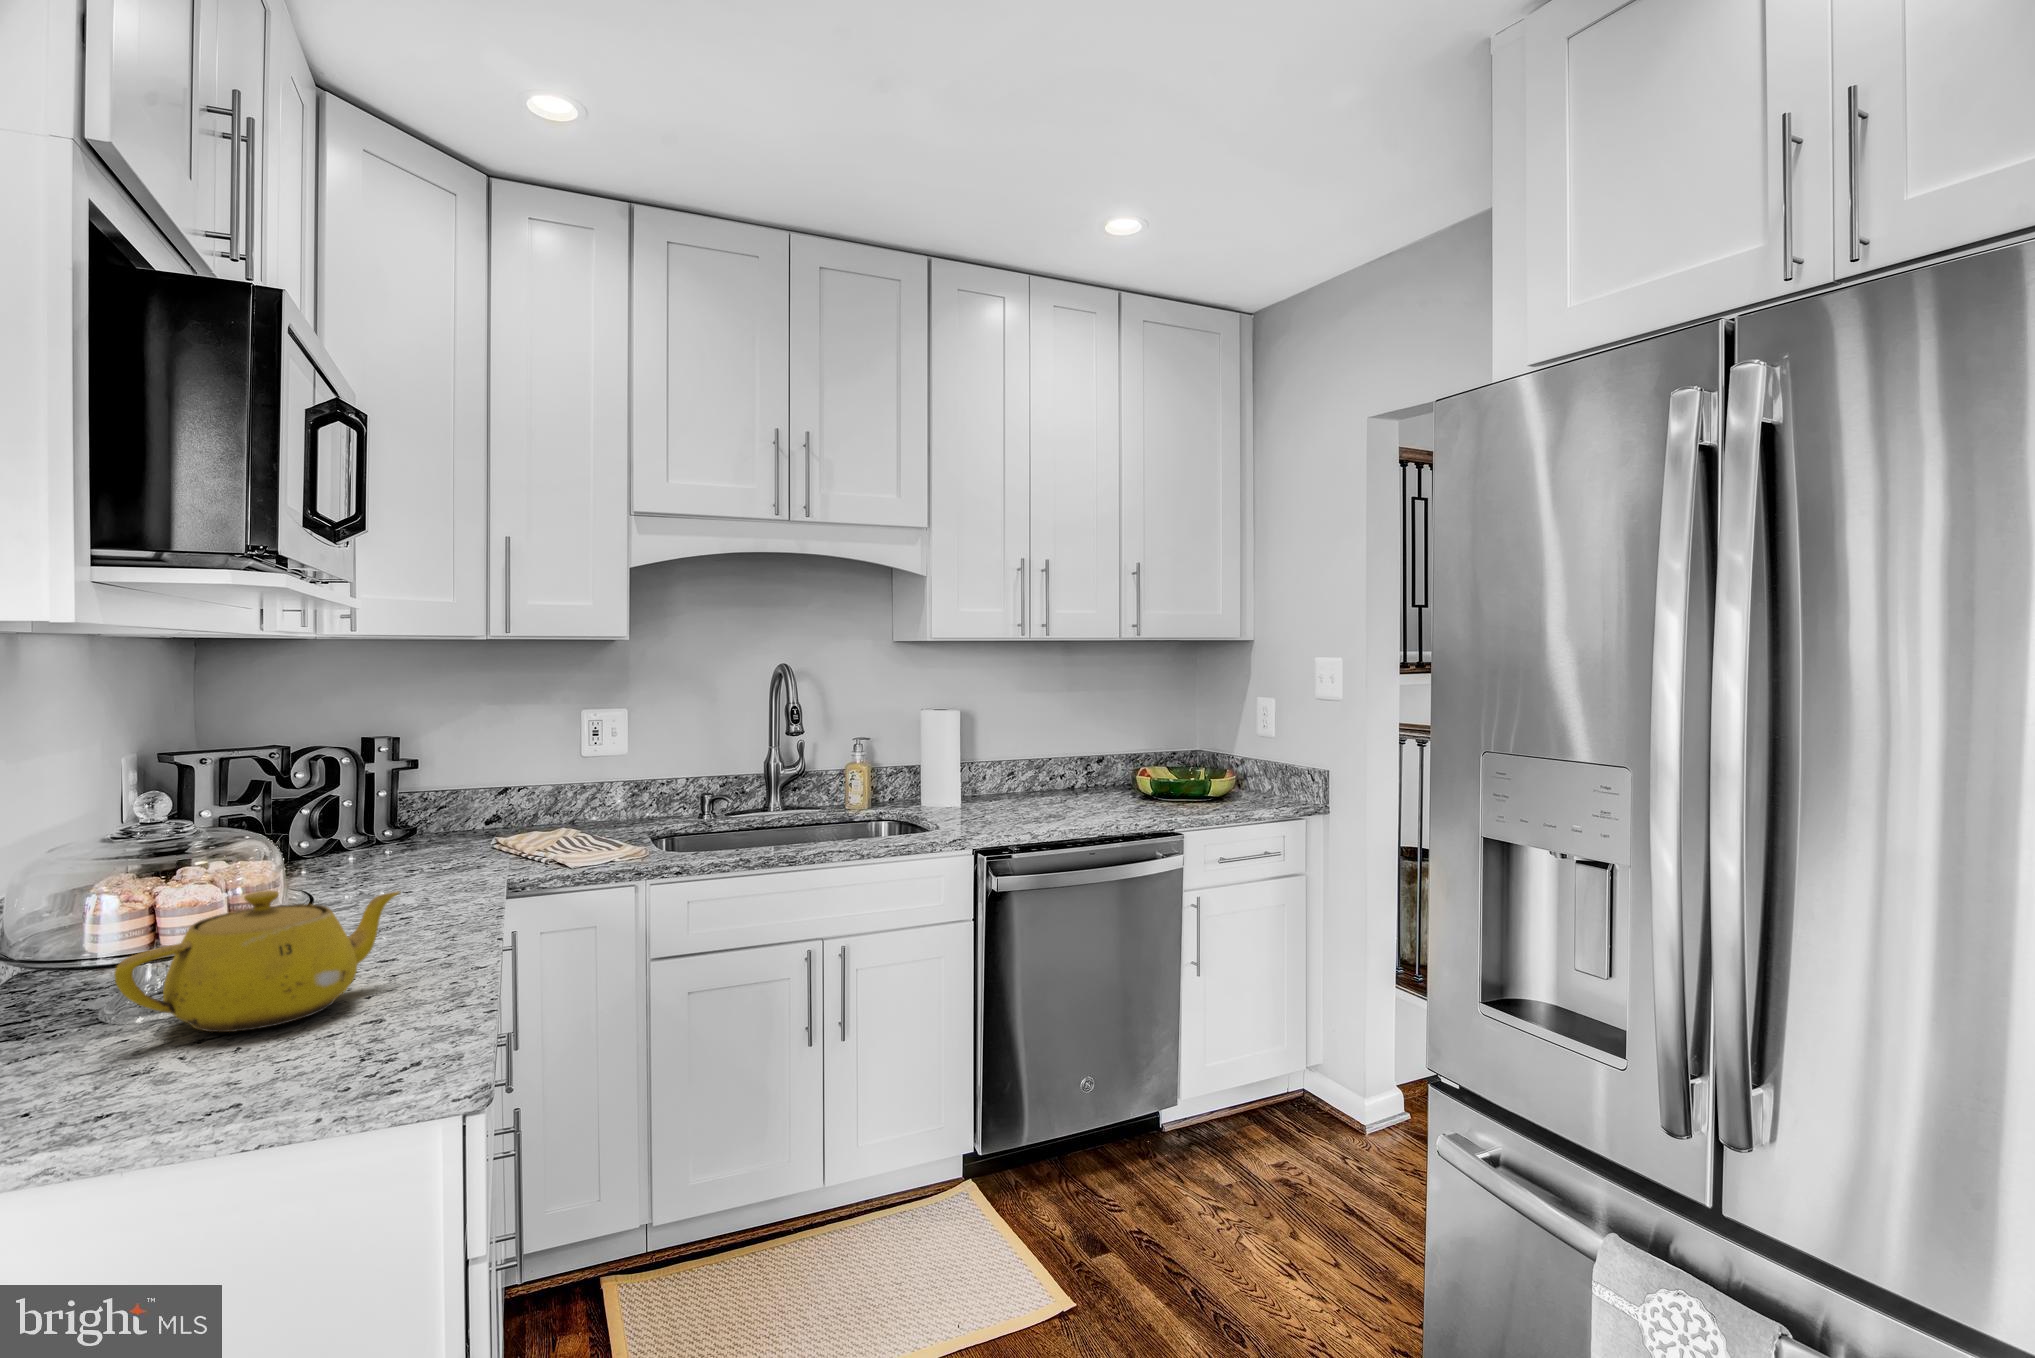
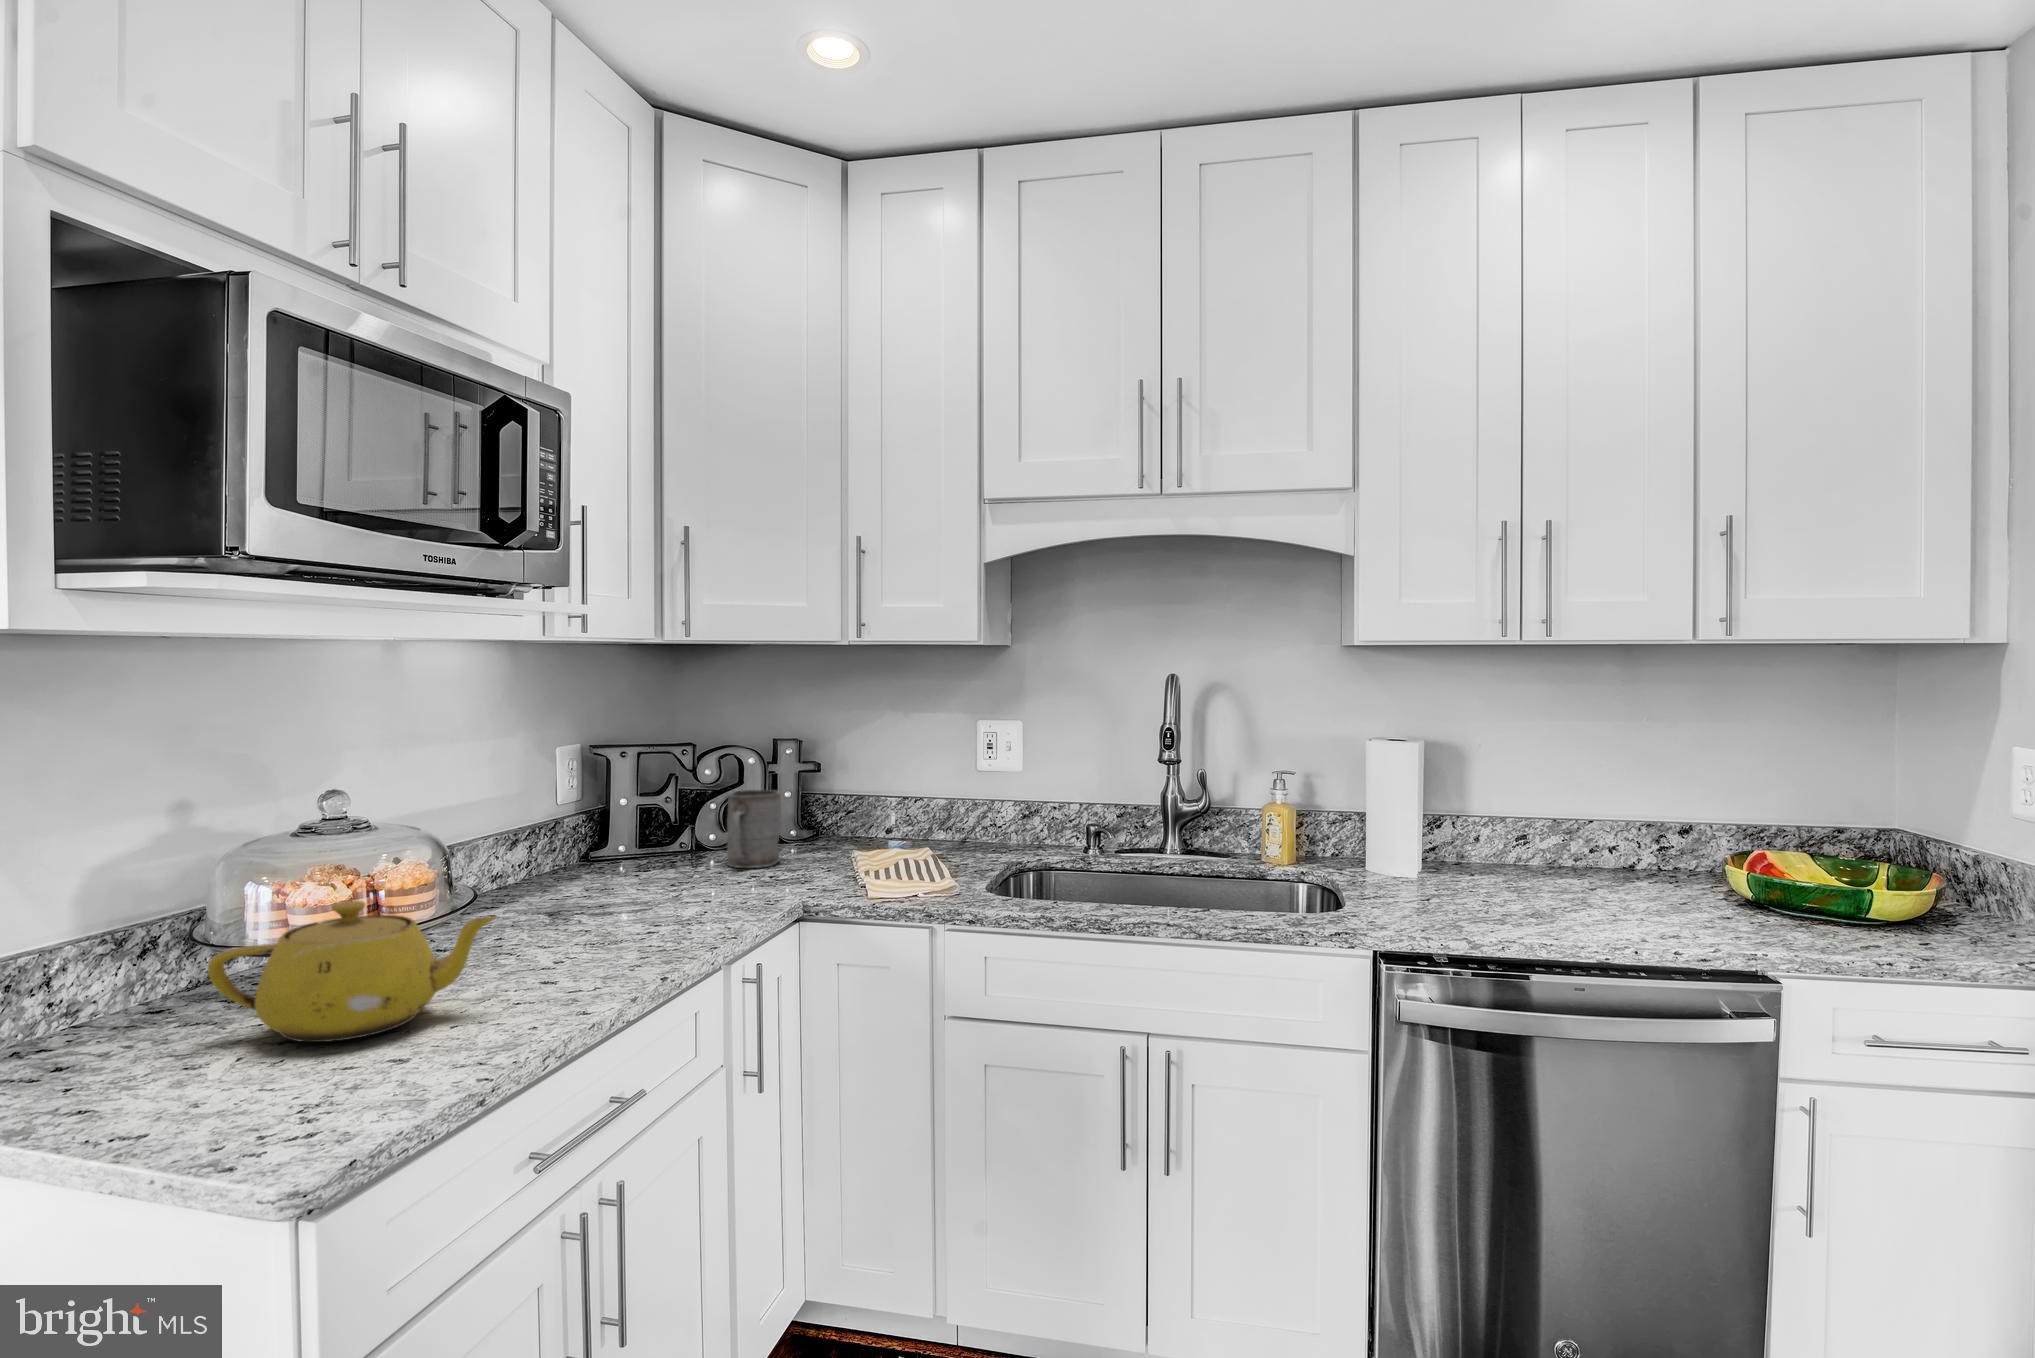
mug: none [354,787,416,866] -> present [727,790,780,868]

